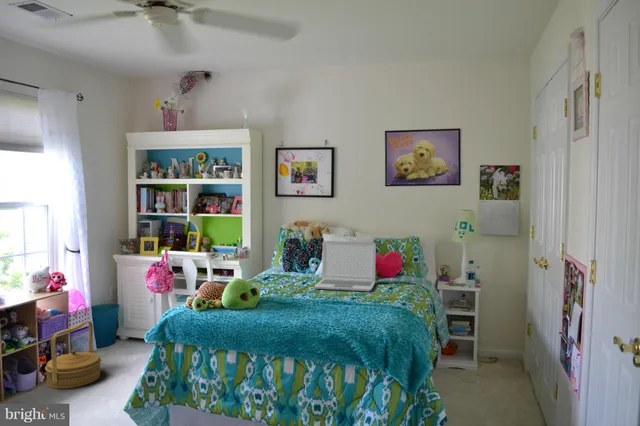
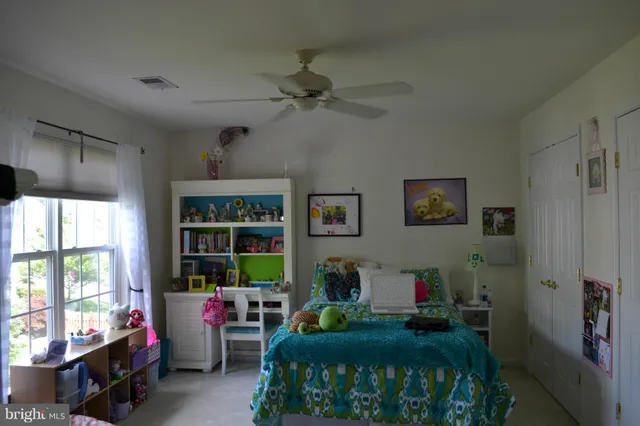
tote bag: none [330,293,390,320] -> present [405,315,450,336]
woven basket: present [45,321,101,389] -> none [134,353,181,415]

